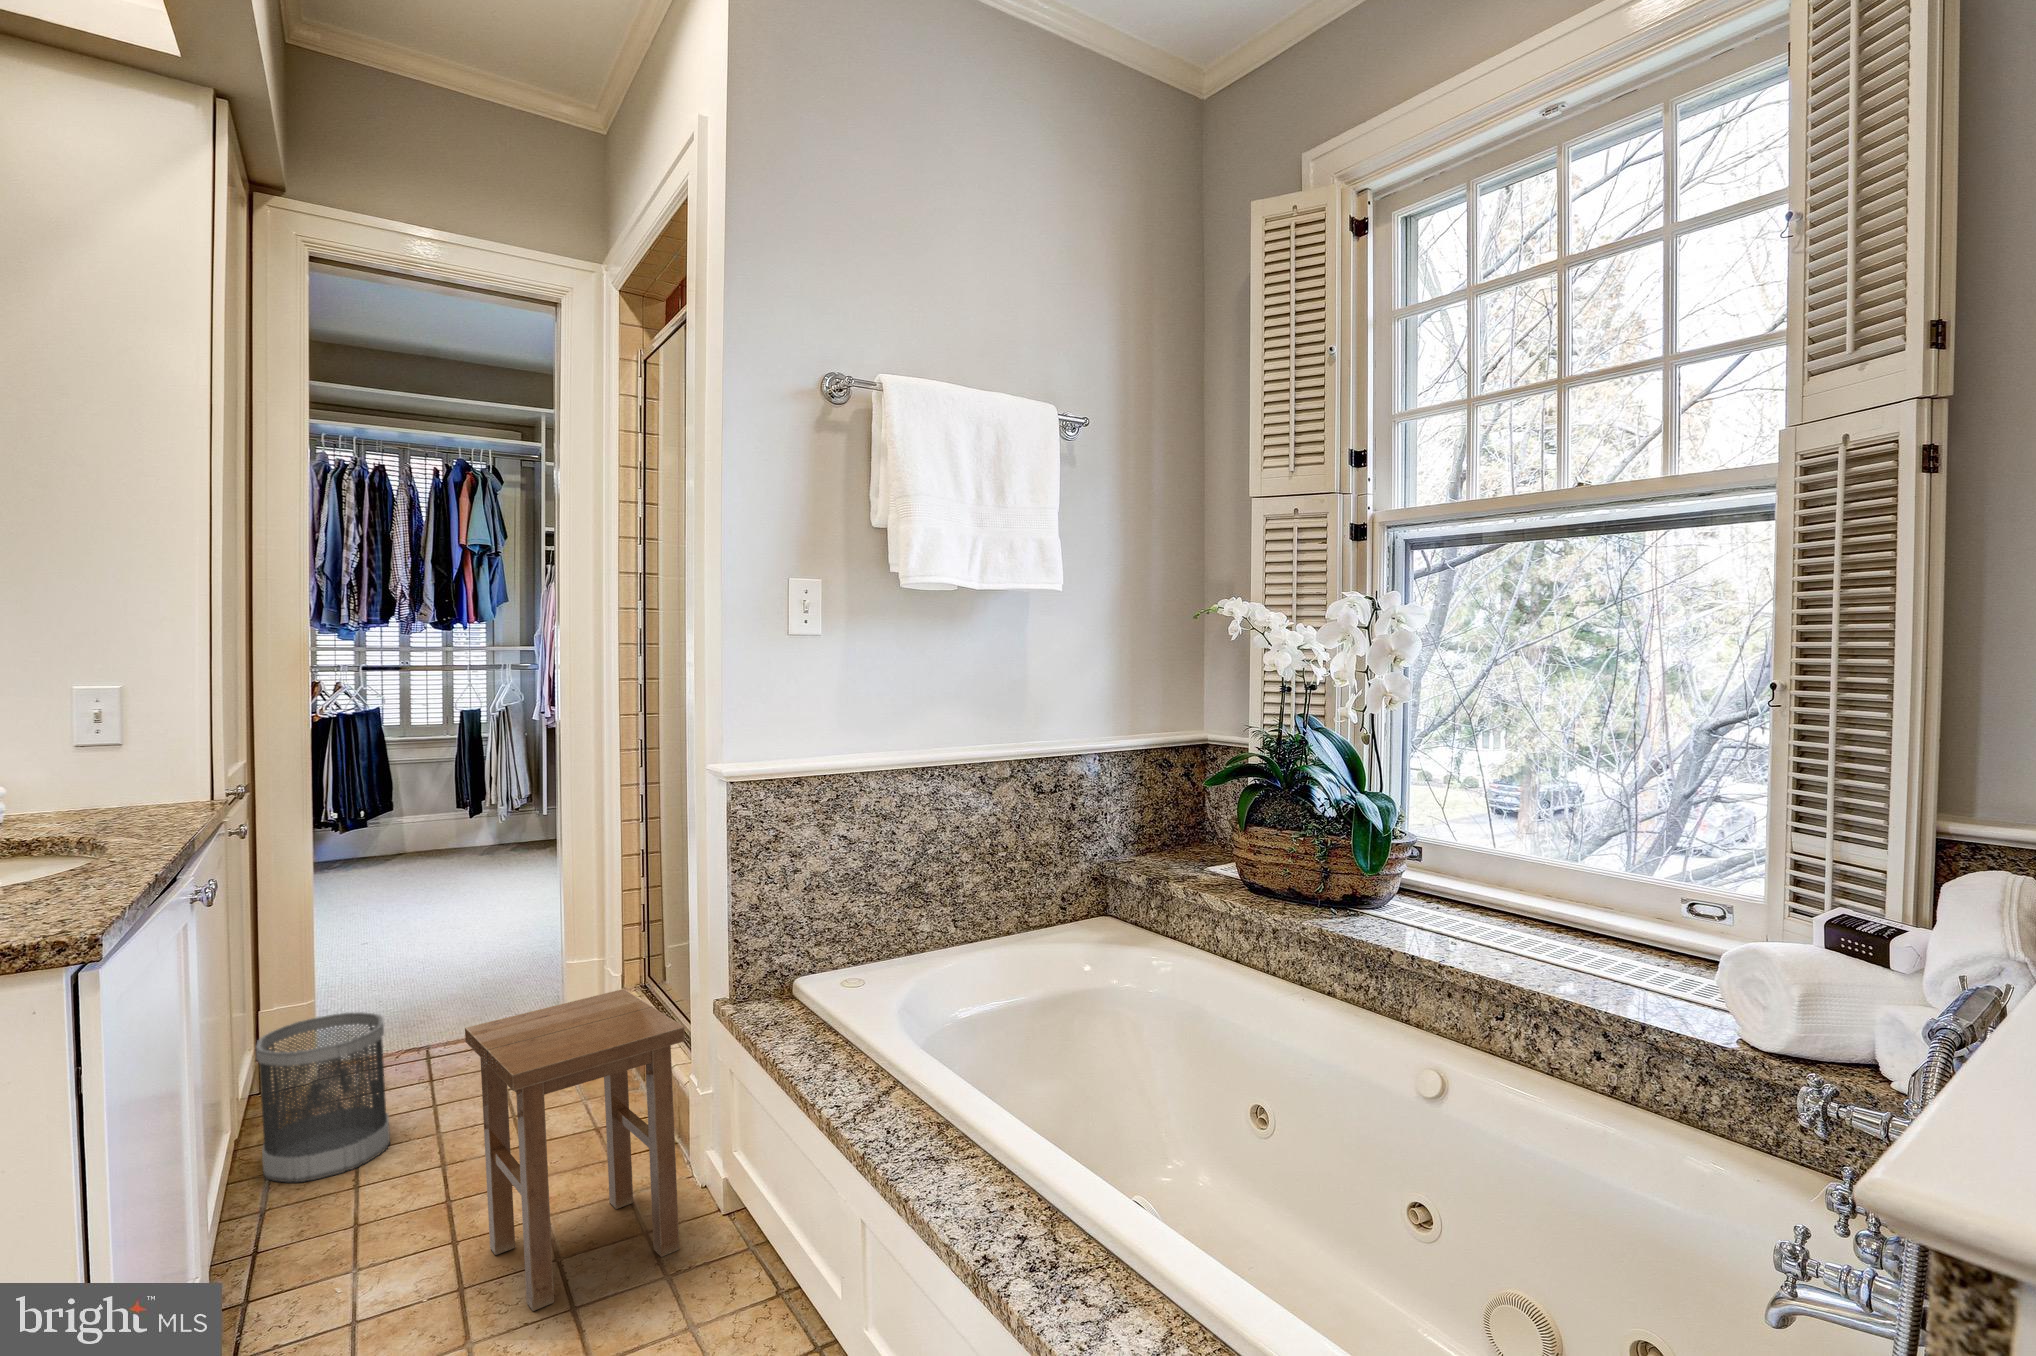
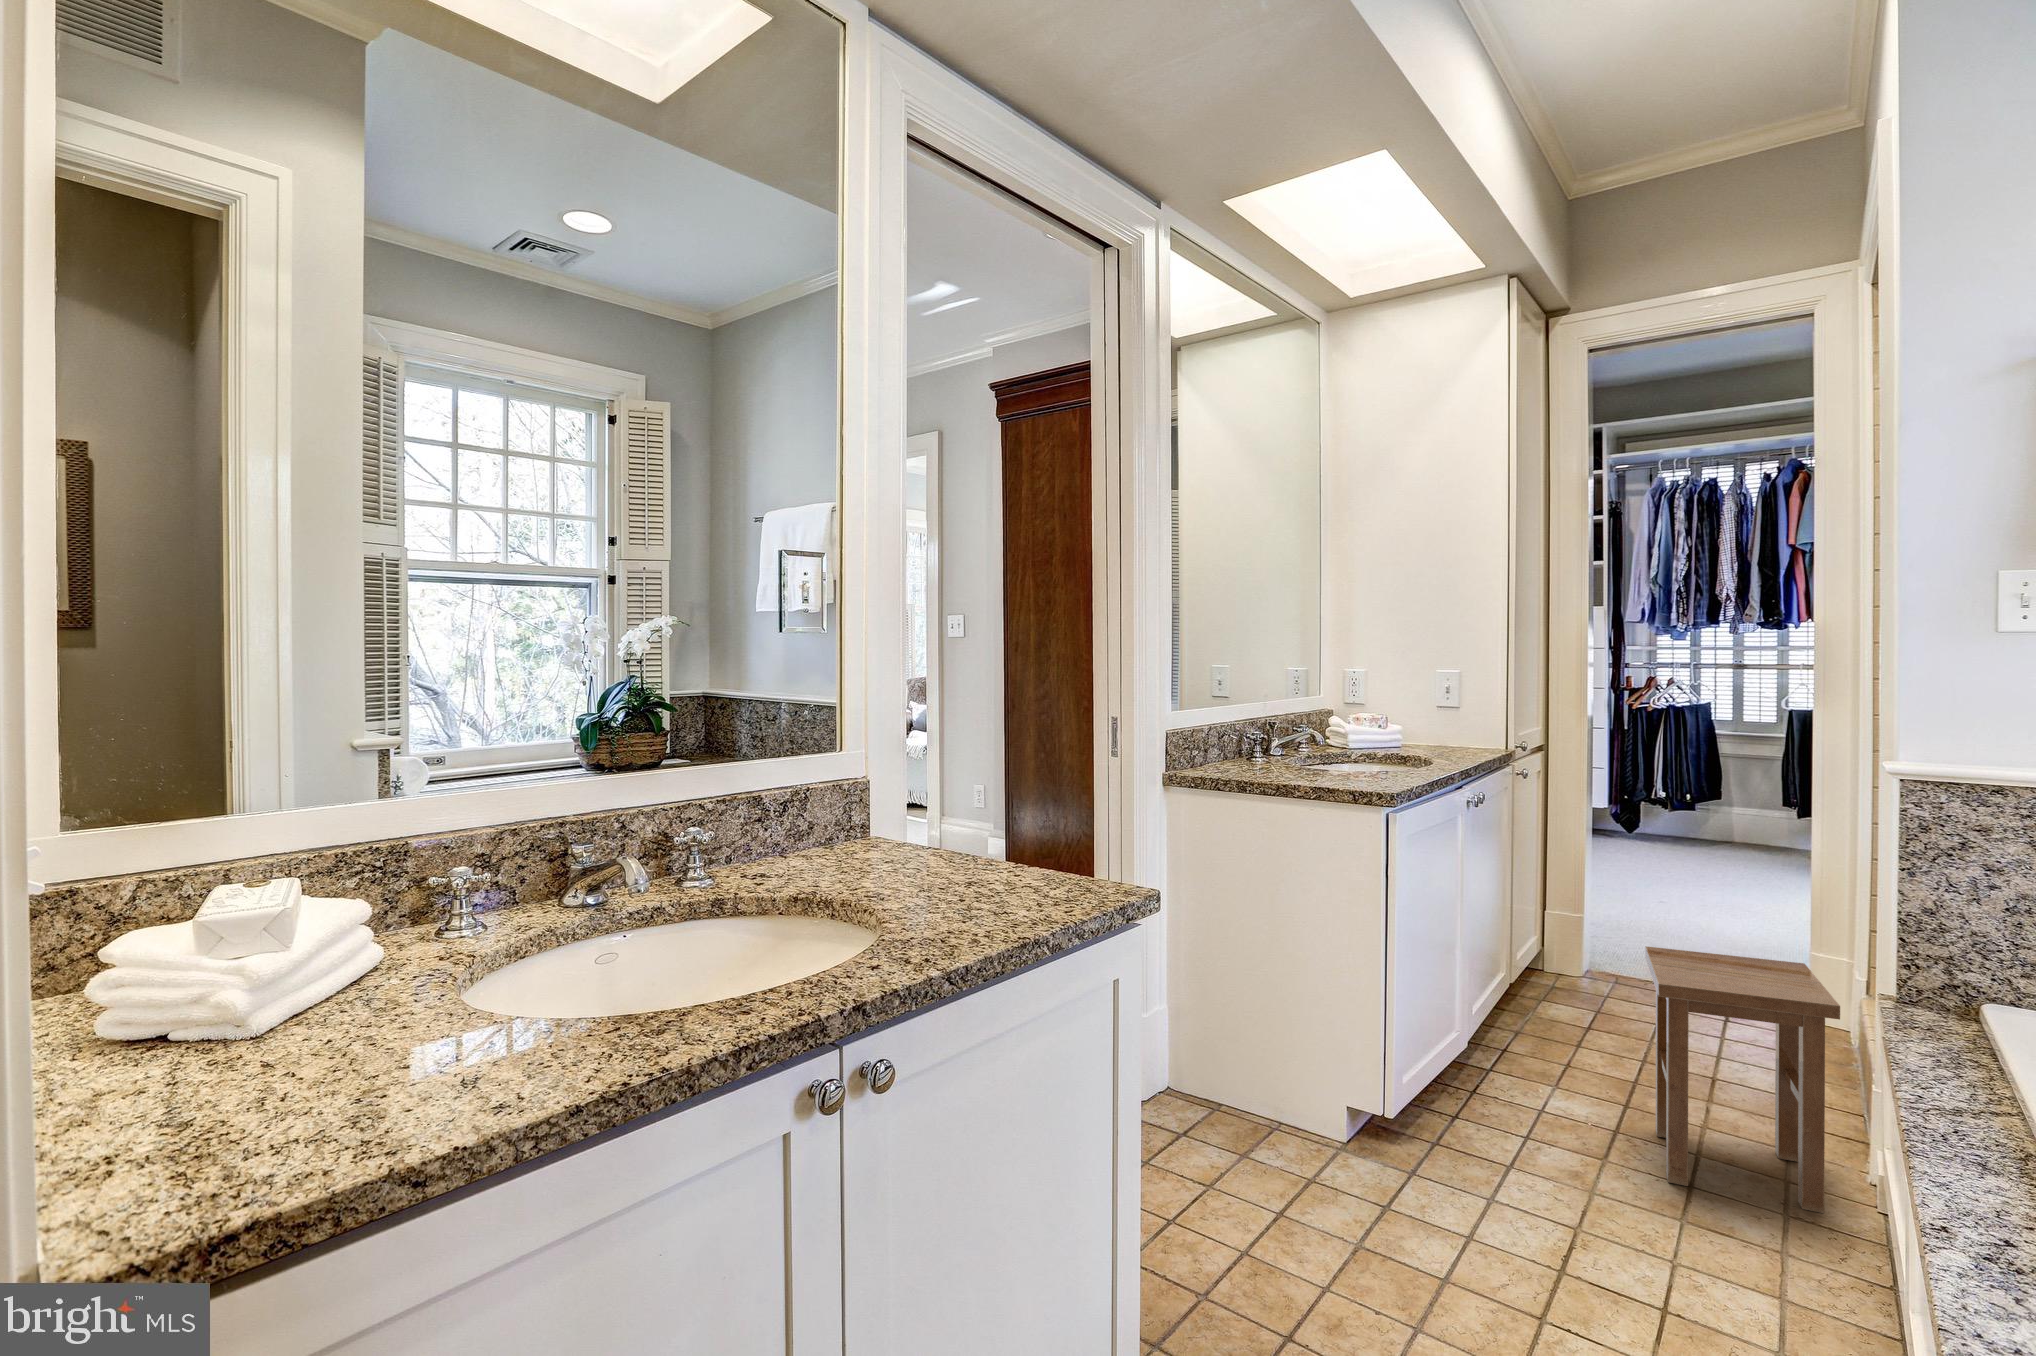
wastebasket: present [256,1012,390,1182] -> none [1522,920,1616,1041]

